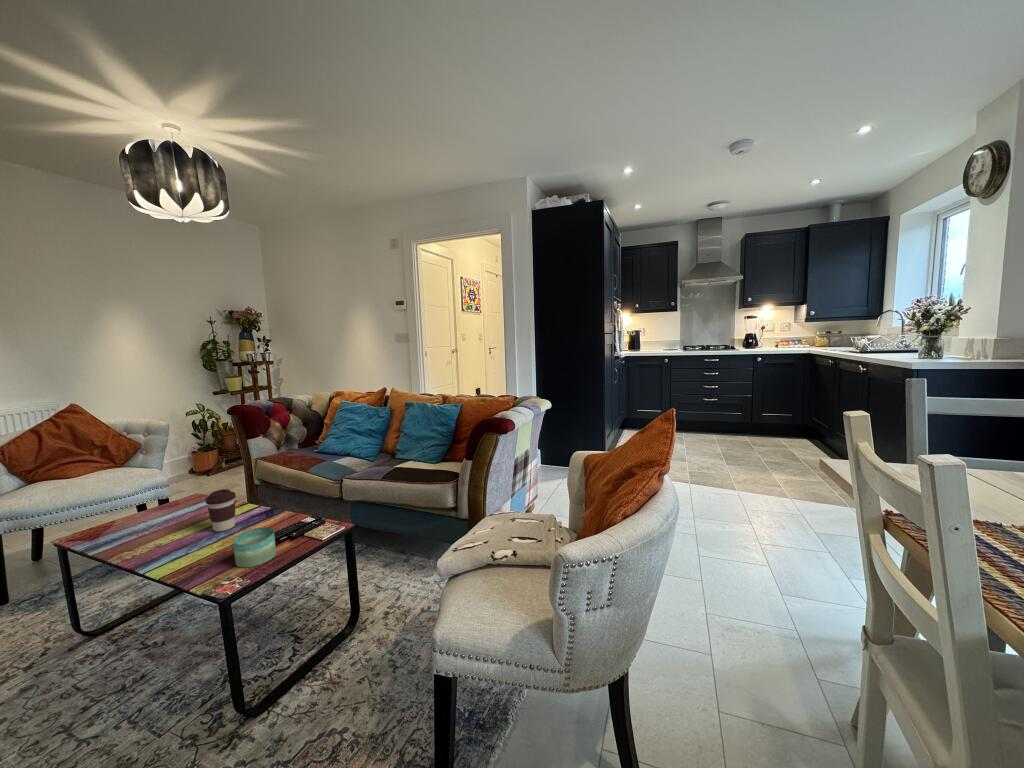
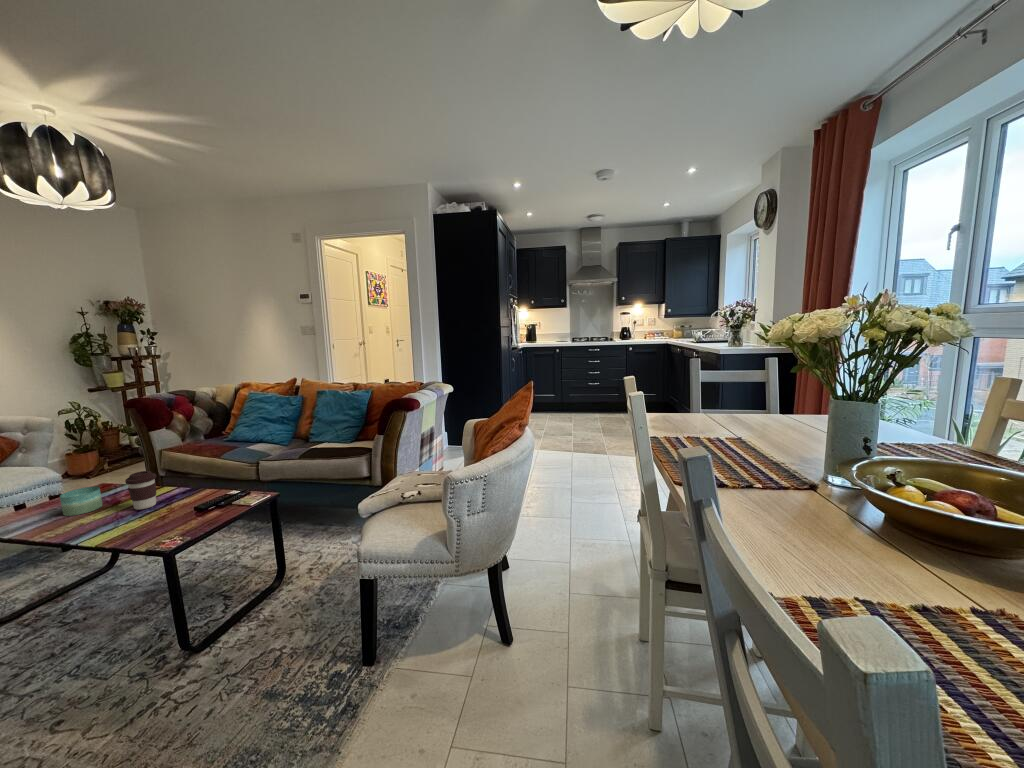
candle: present [233,528,276,567] -> present [60,486,102,516]

